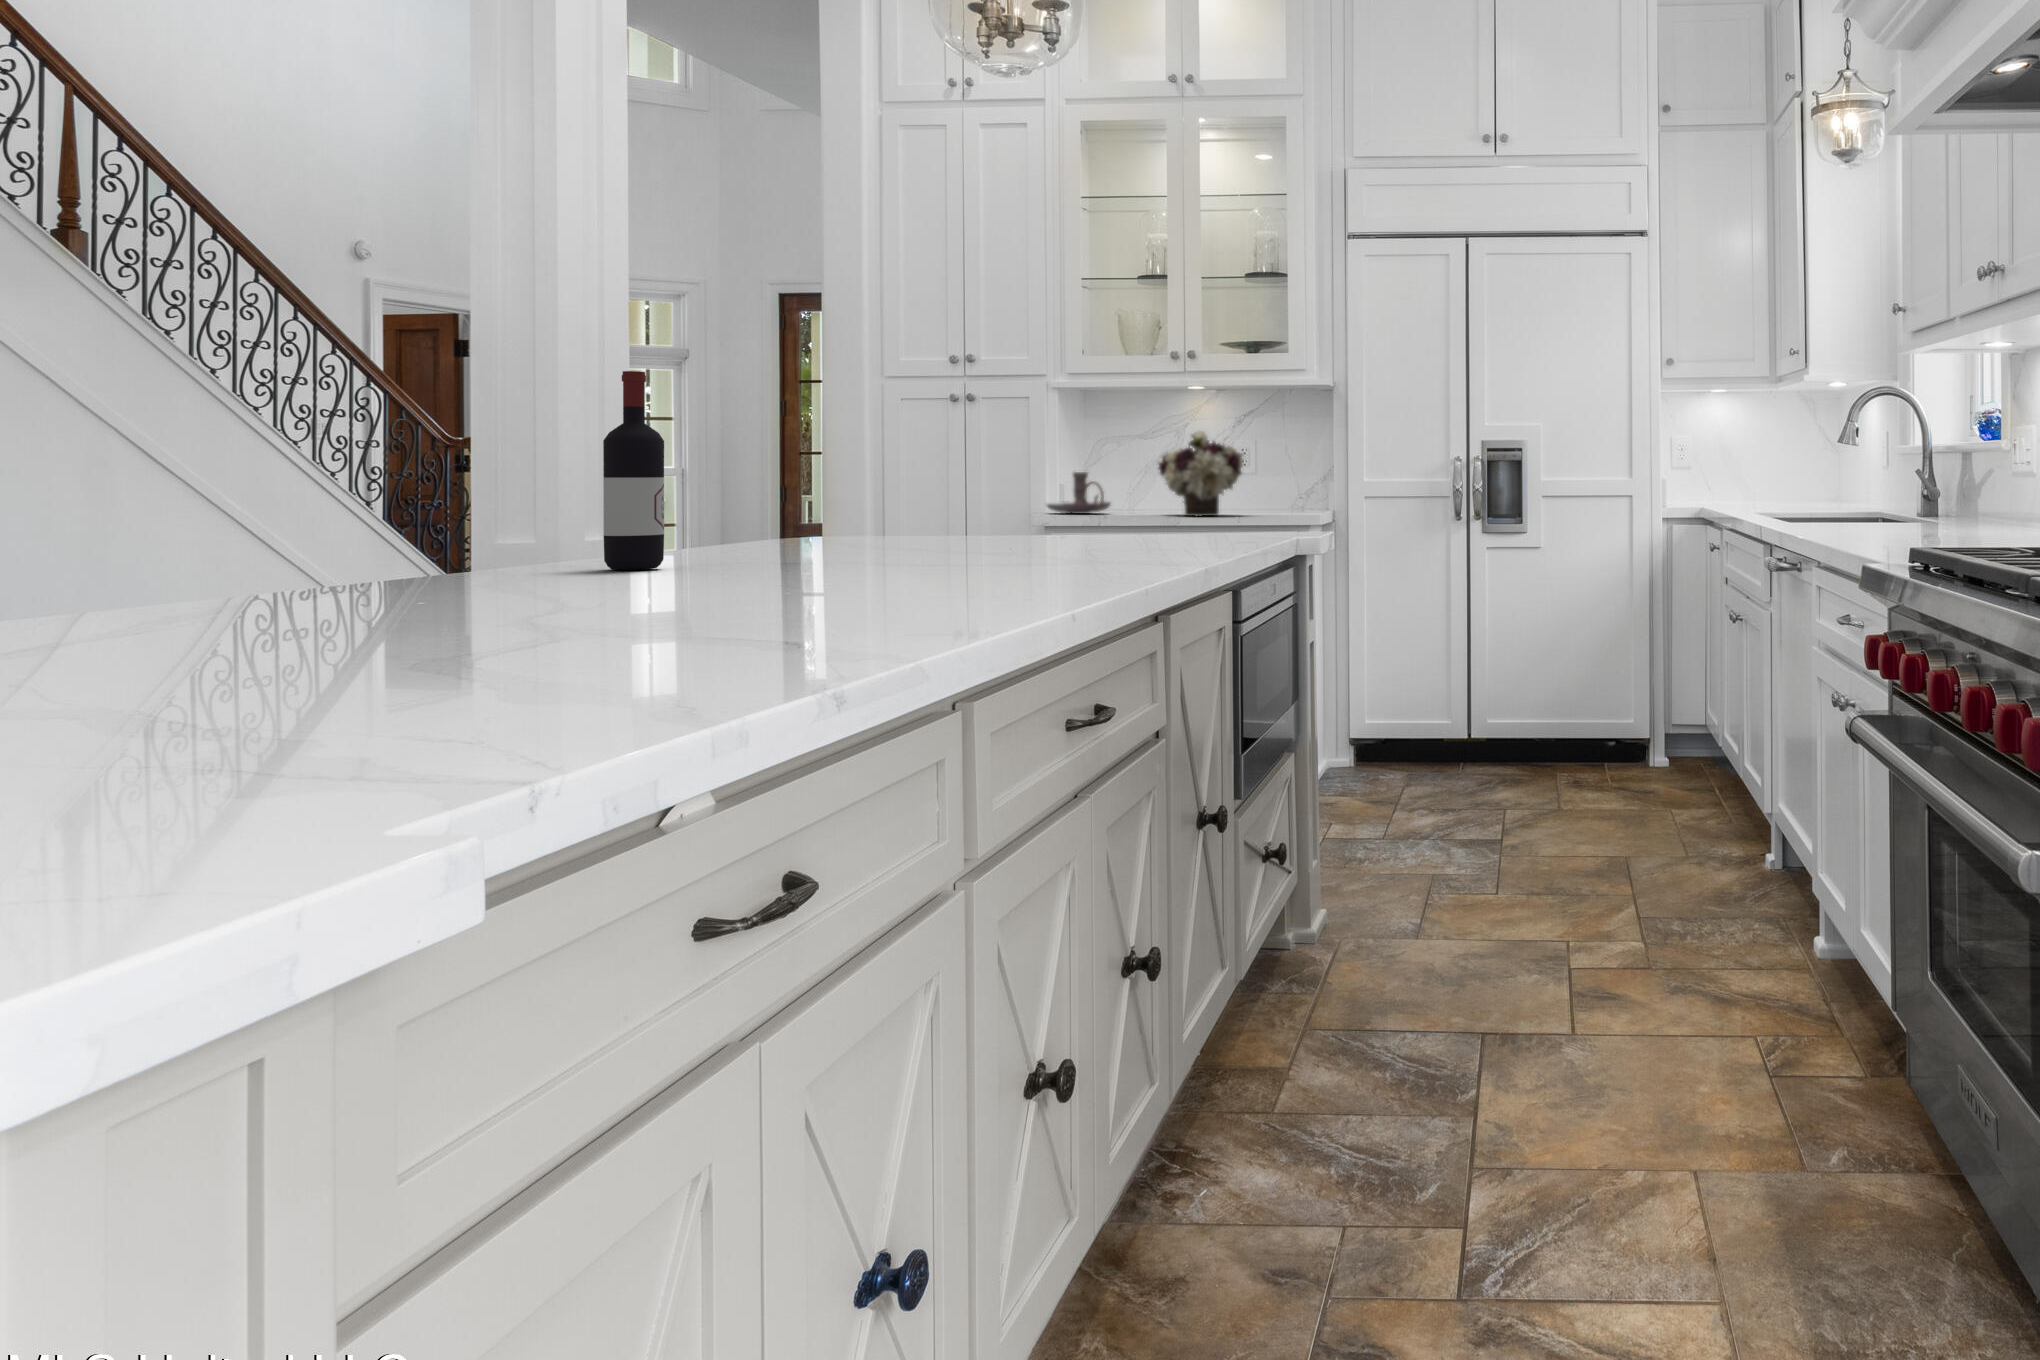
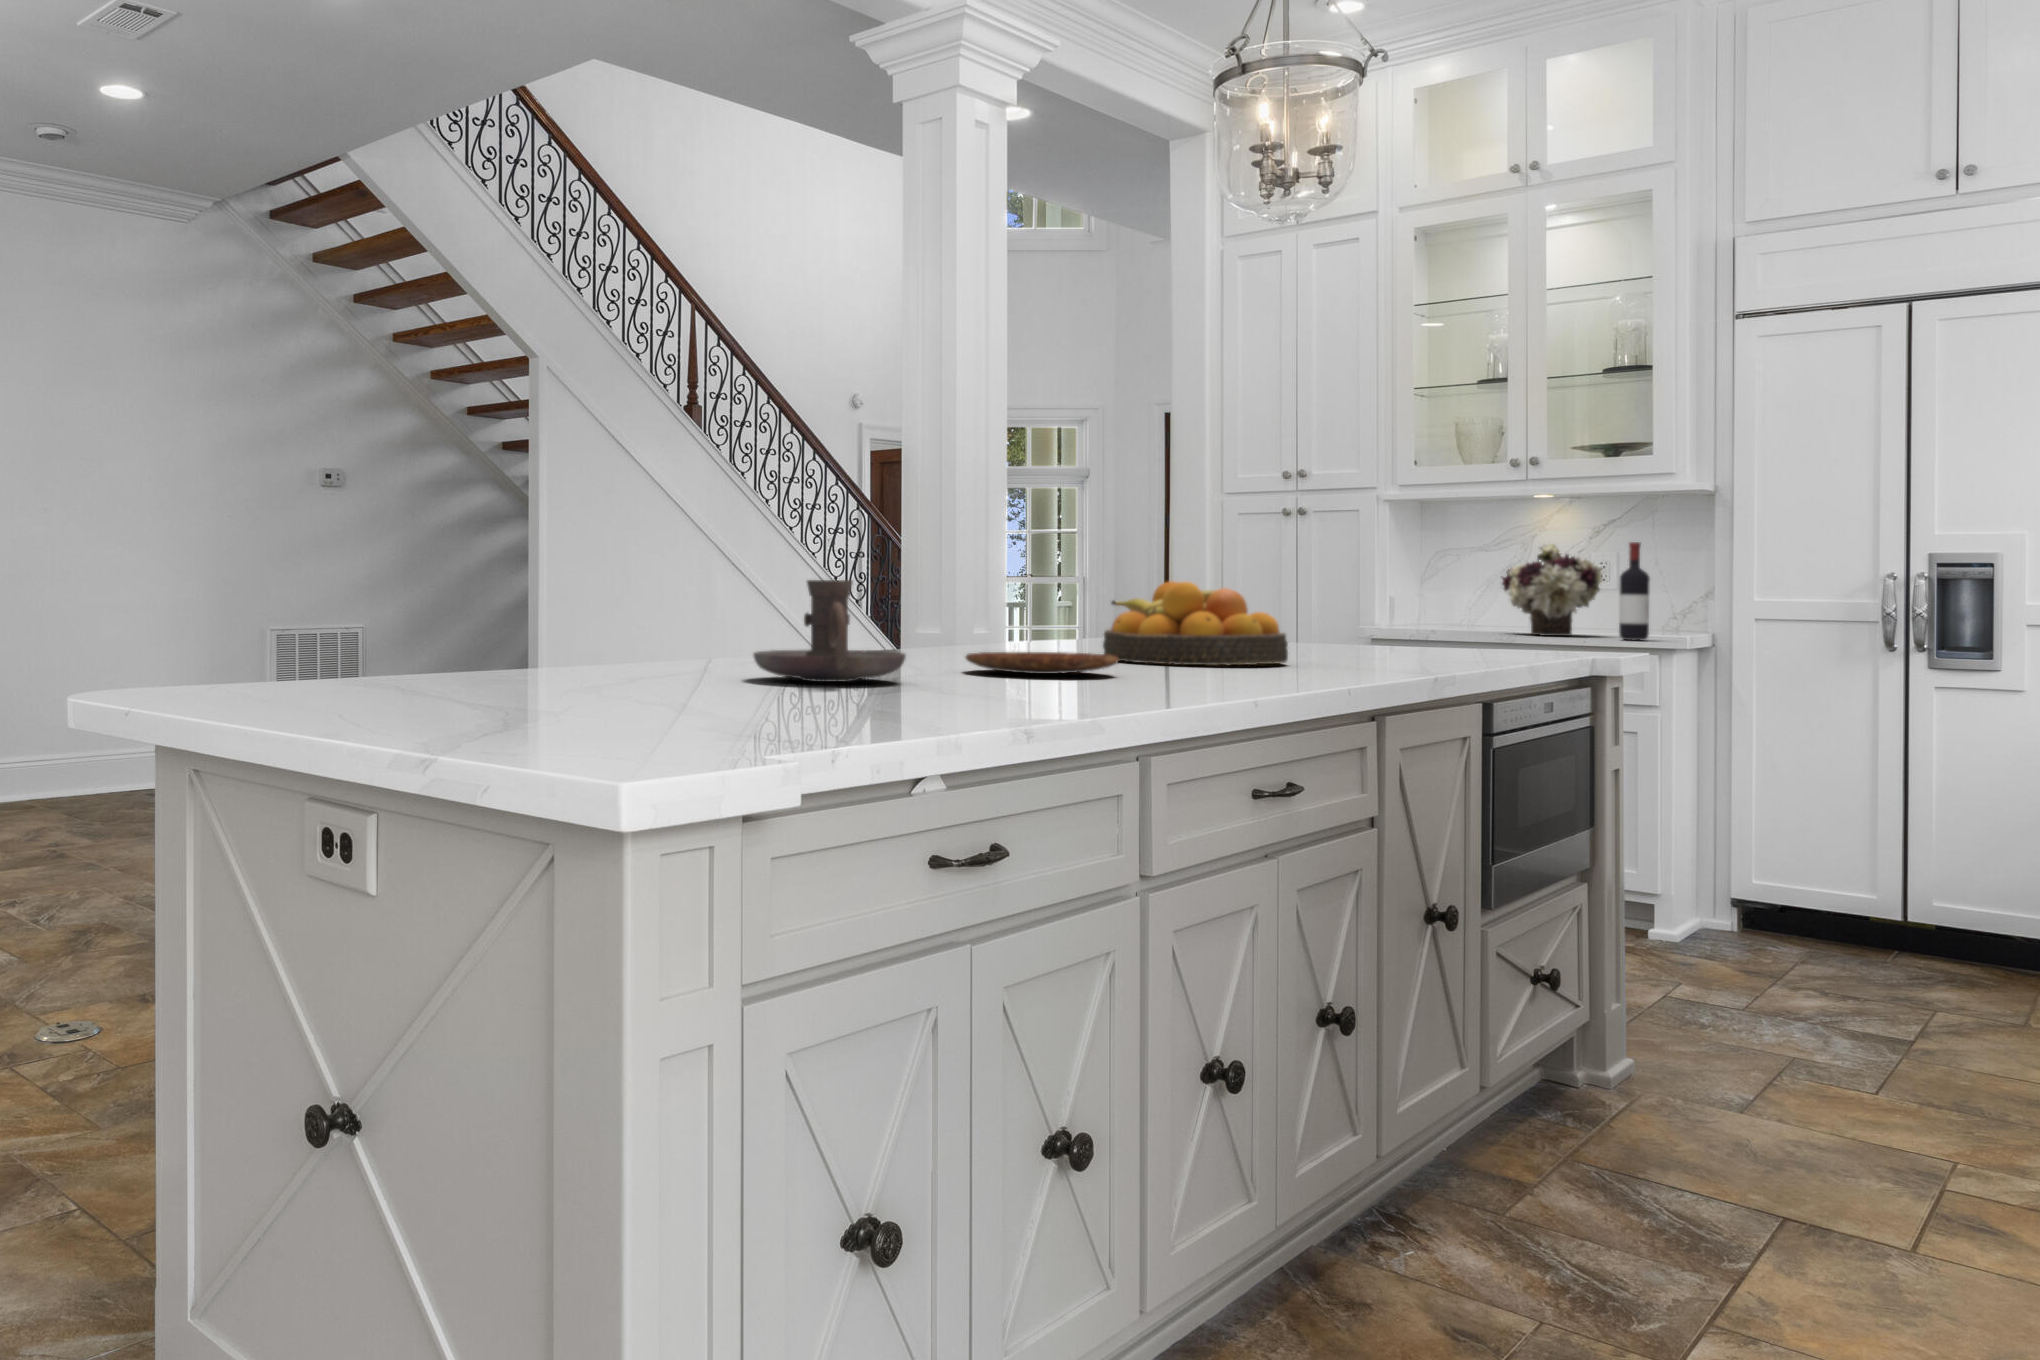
wine bottle: present [603,371,664,570] -> present [1619,542,1650,640]
fruit bowl: none [807,469,1029,567] -> present [1103,581,1288,665]
candle holder: present [1047,472,1110,514] -> present [753,580,906,682]
tray: none [639,560,863,591] -> present [966,652,1119,674]

